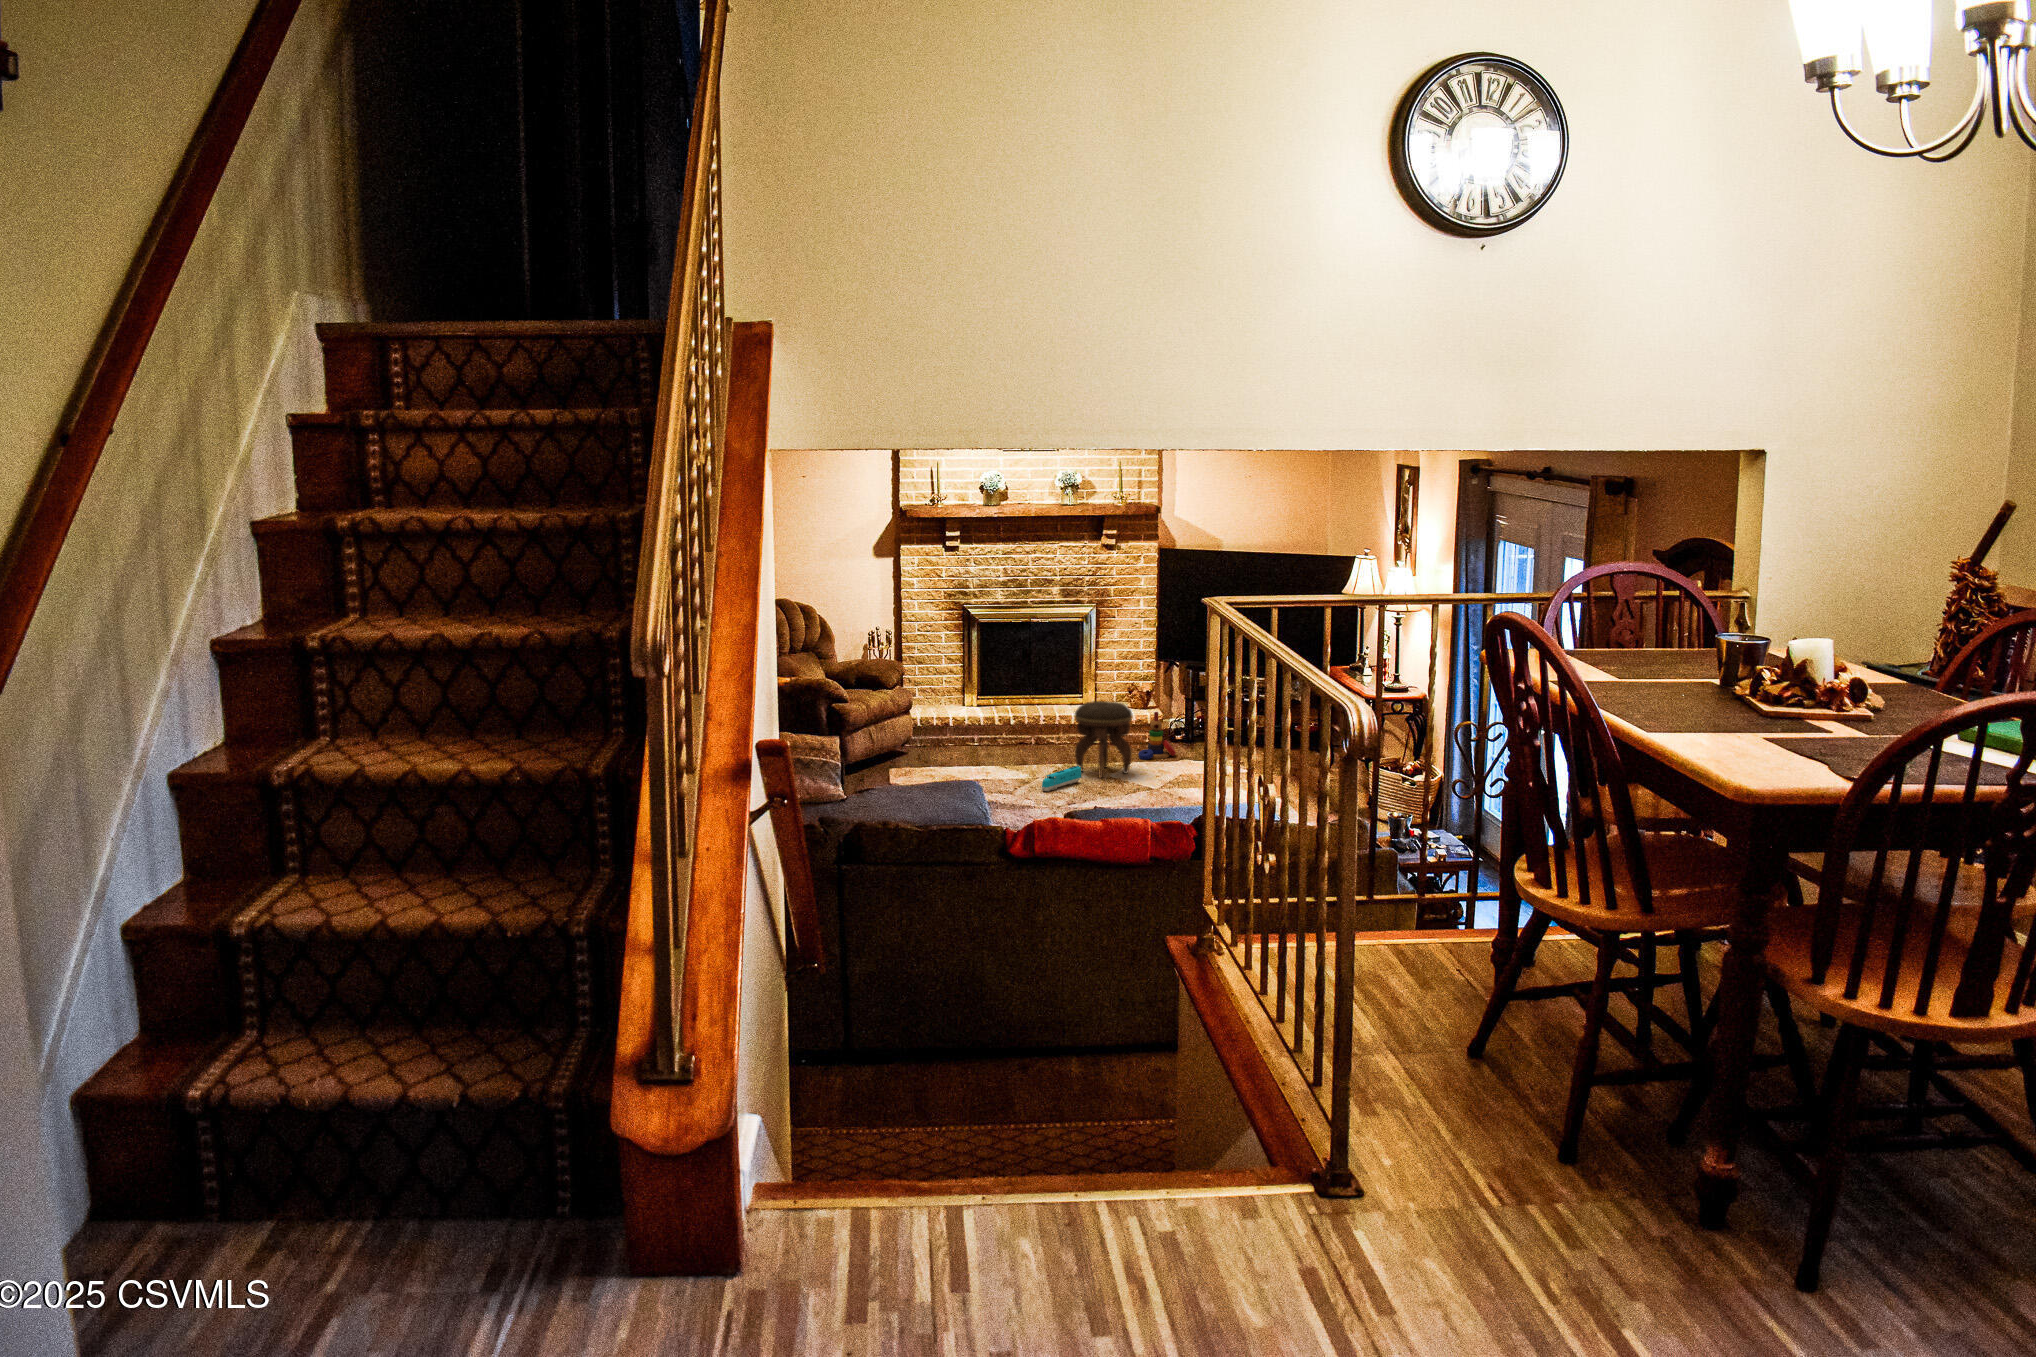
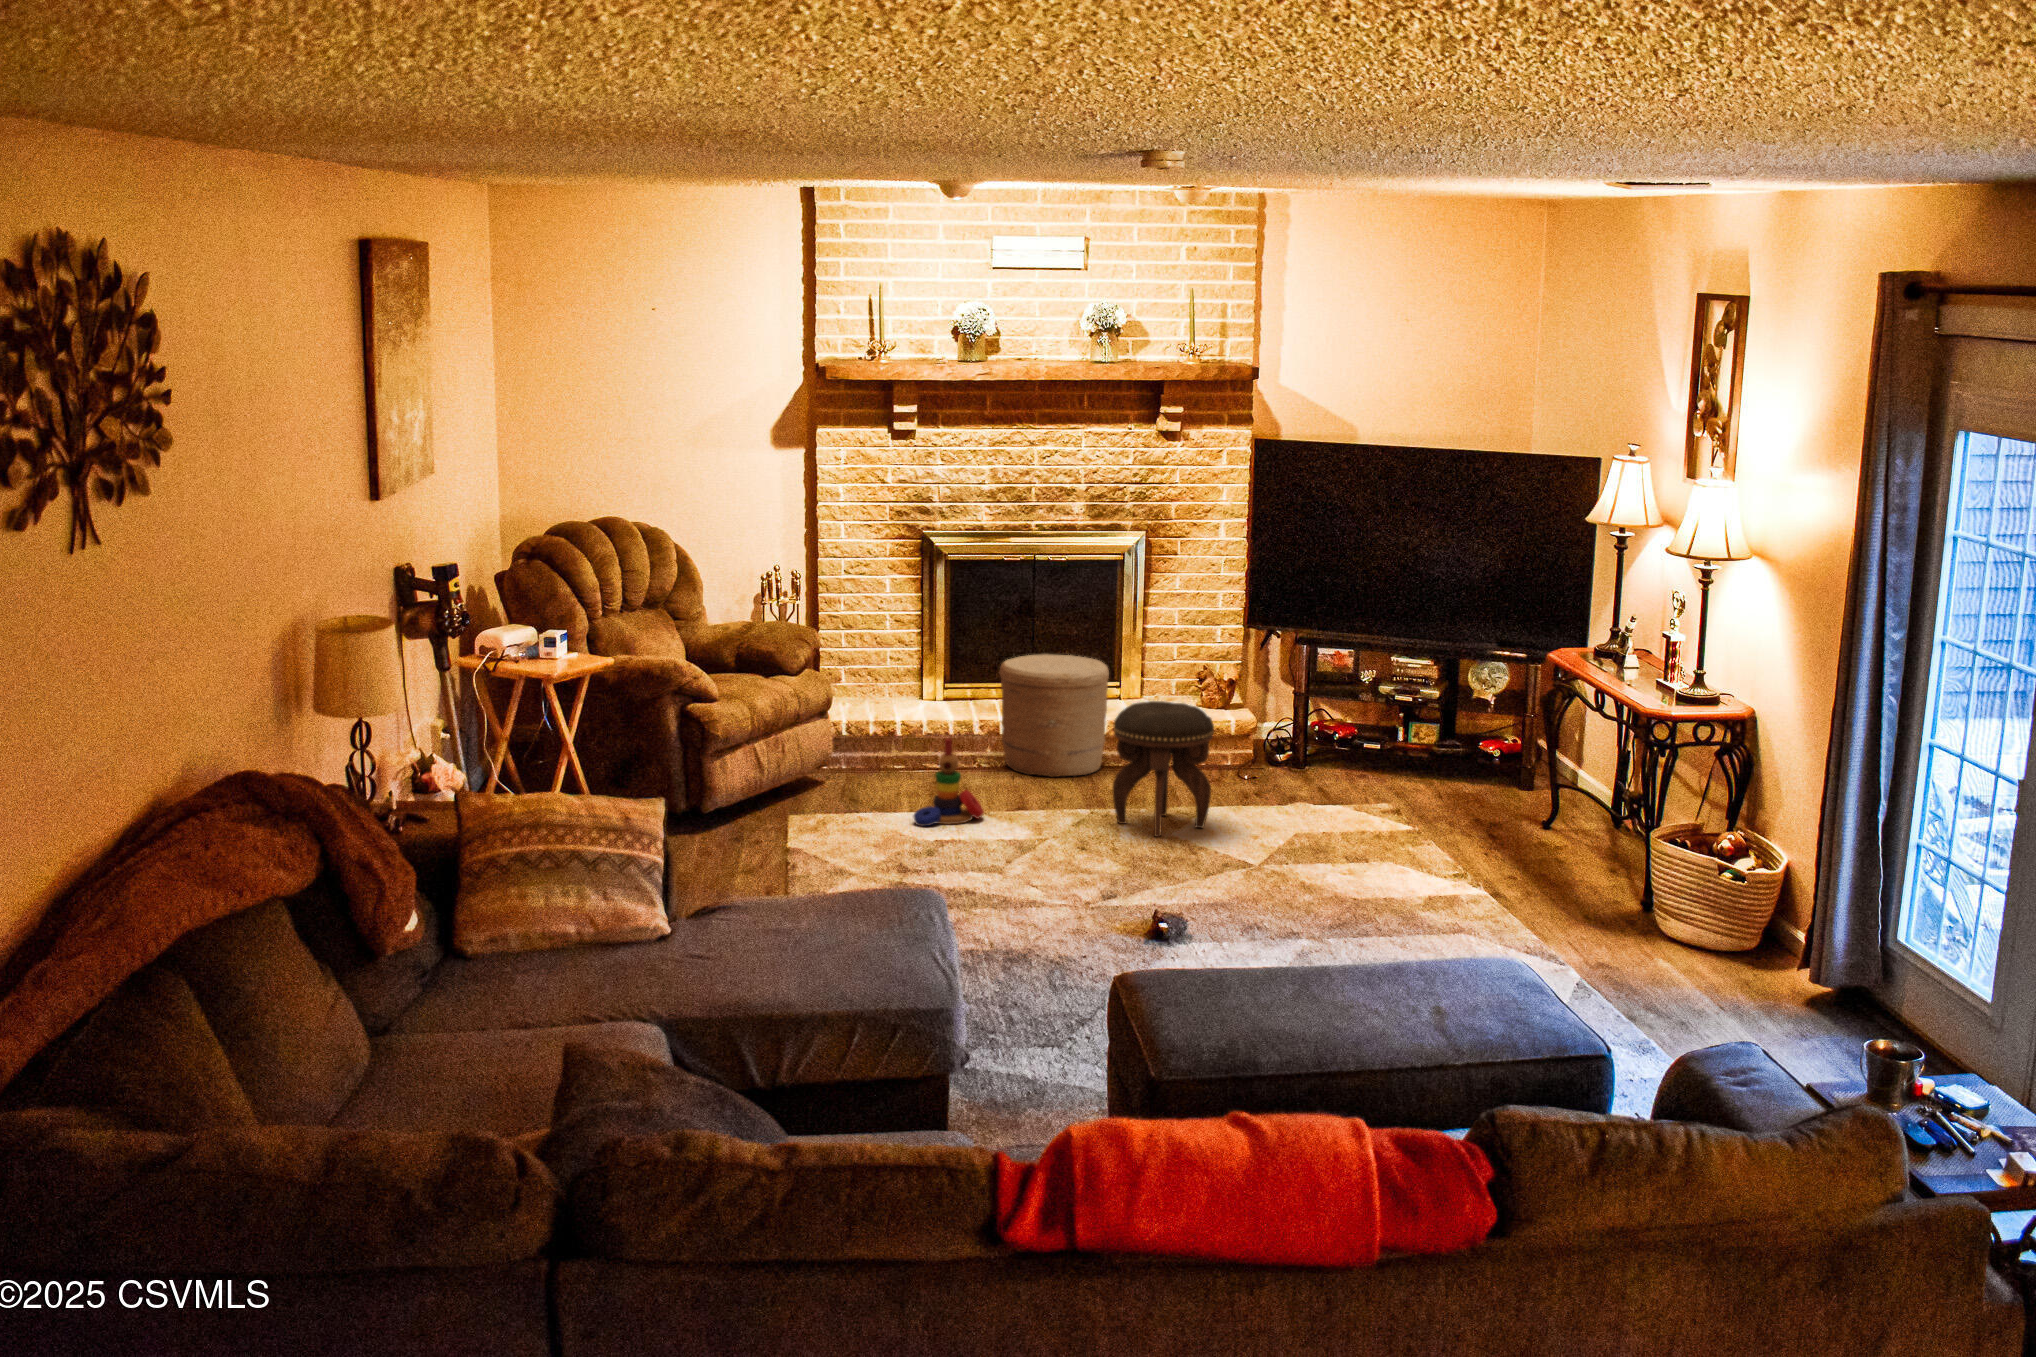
woven basket: none [1010,678,1075,750] -> present [1000,654,1109,777]
stacking toy: present [1138,712,1176,760] -> present [914,739,984,826]
toy train: present [1042,766,1081,791] -> none [1057,817,1125,865]

